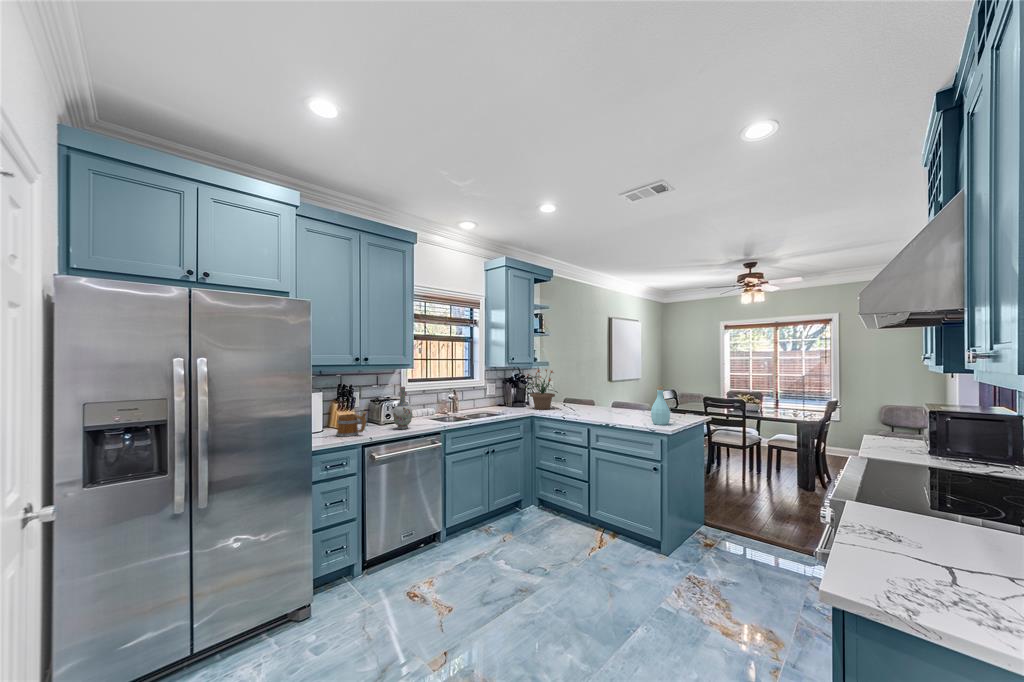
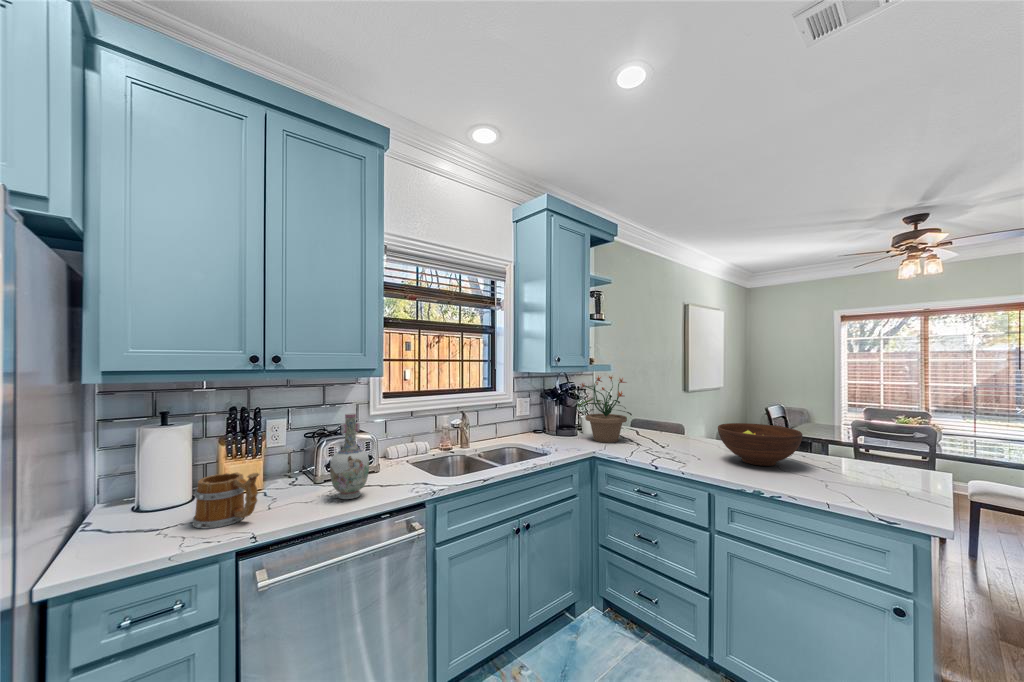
bottle: present [651,387,670,425] -> none [851,418,901,500]
fruit bowl: none [600,395,641,416] -> present [718,423,802,466]

